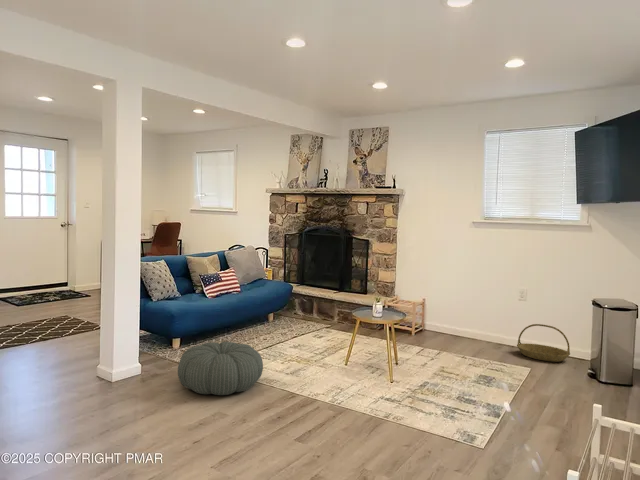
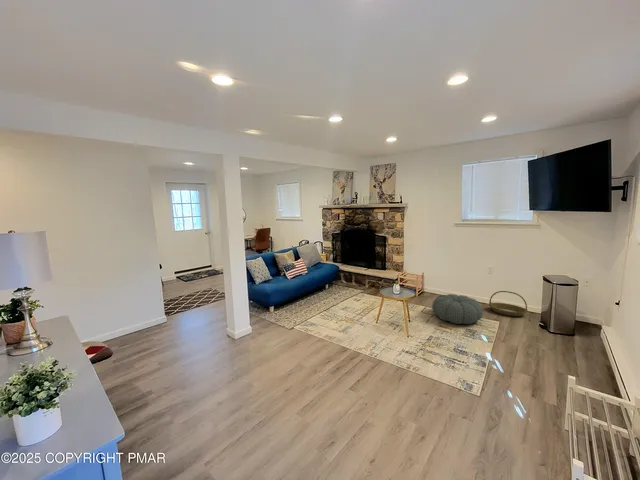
pouf: present [178,342,263,395] -> present [432,294,483,324]

